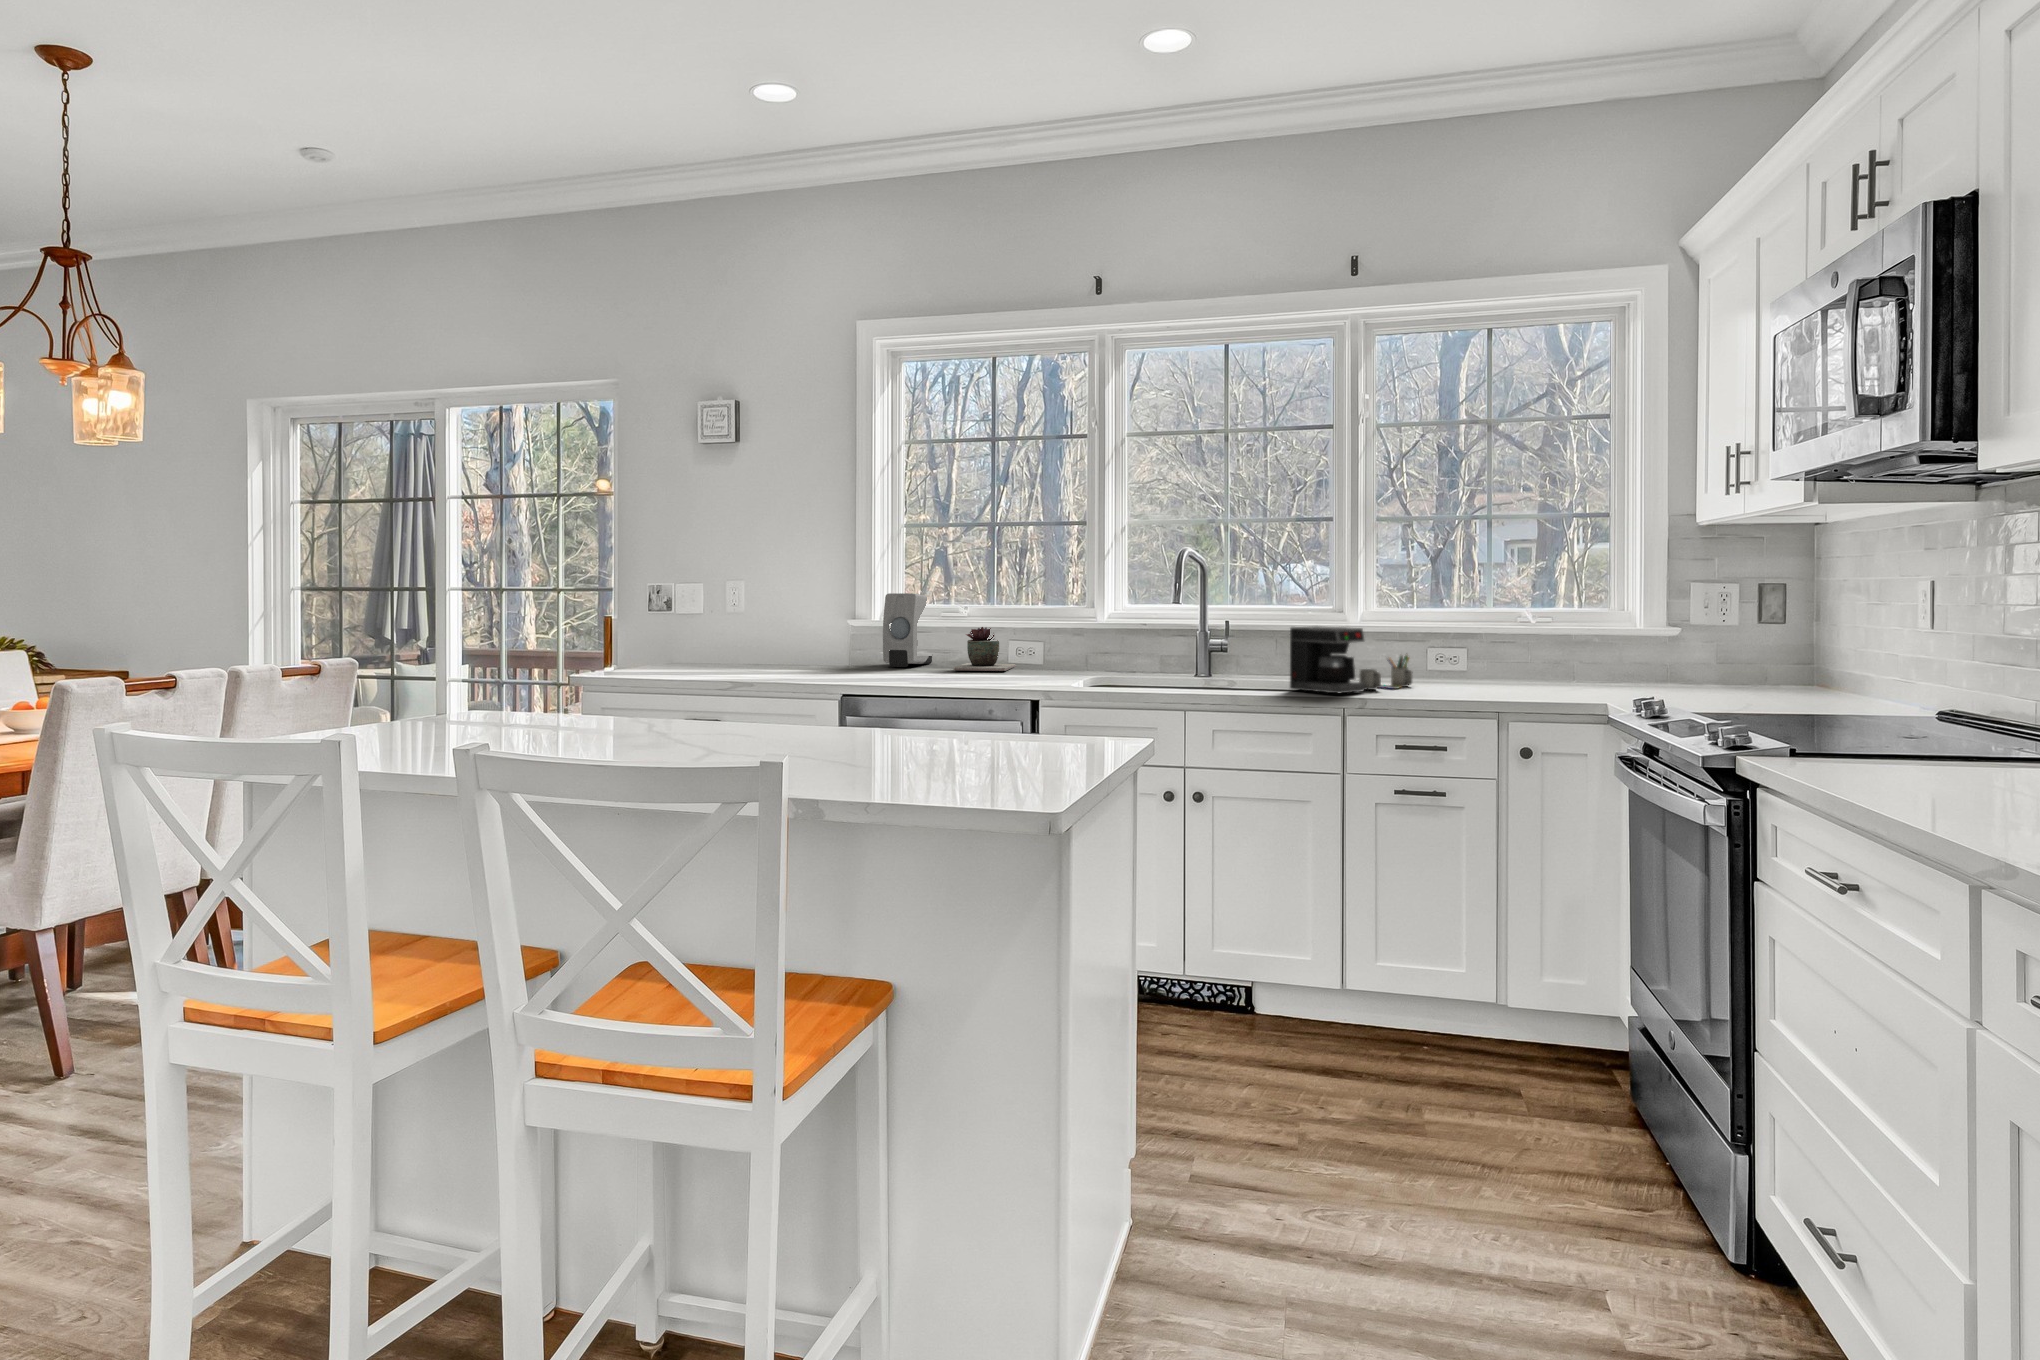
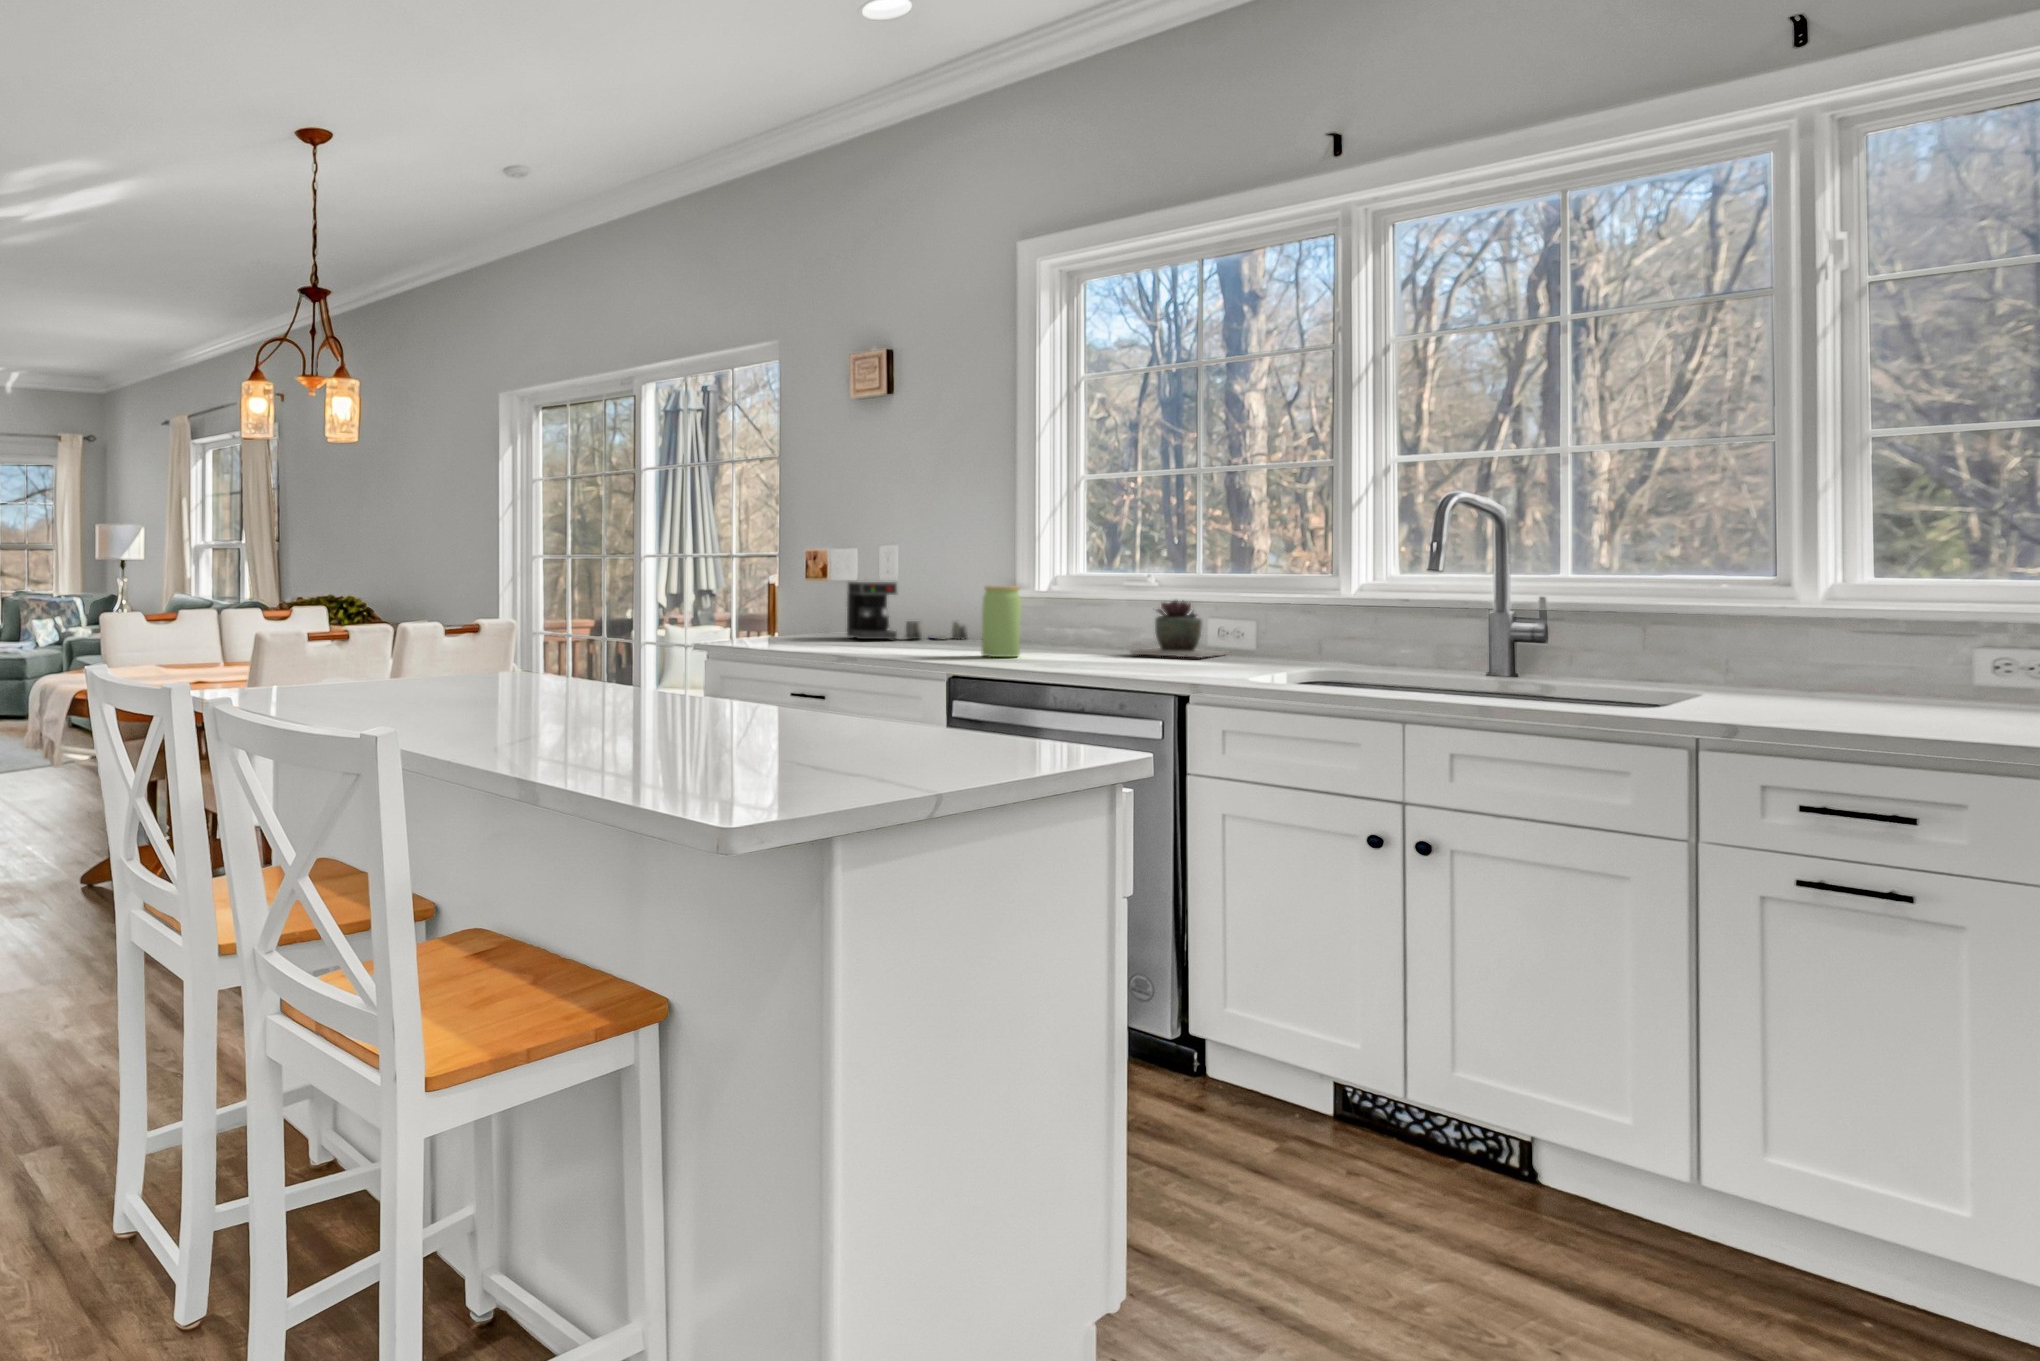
soap dispenser: present [883,593,932,667] -> none [1048,556,1125,649]
jar: none [848,620,878,678] -> present [981,586,1021,657]
coffee maker: present [1290,626,1412,694] -> present [847,582,968,640]

